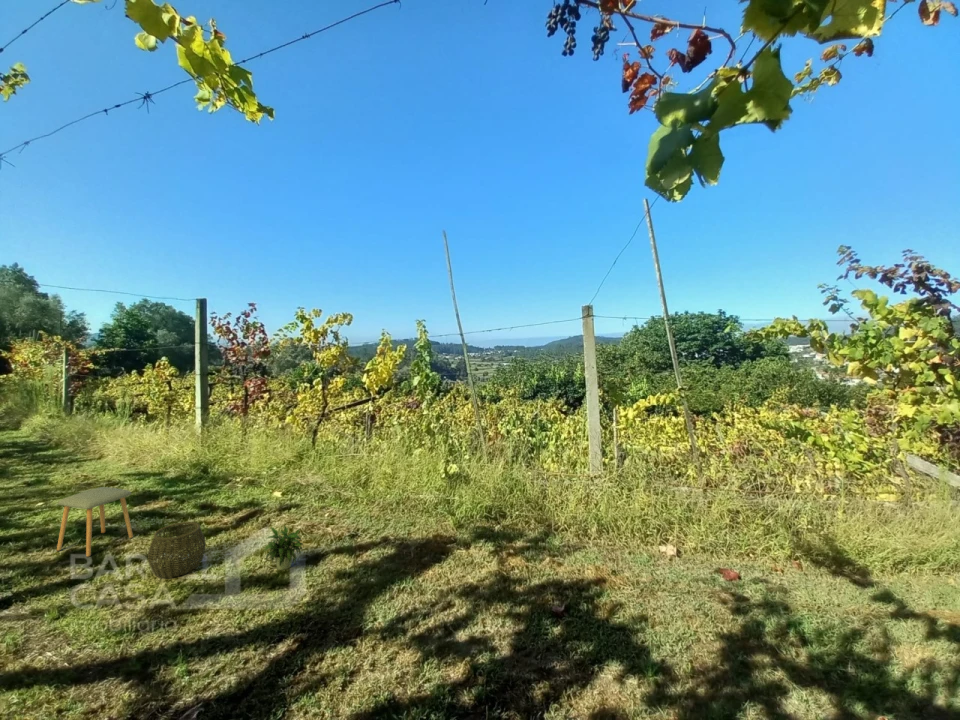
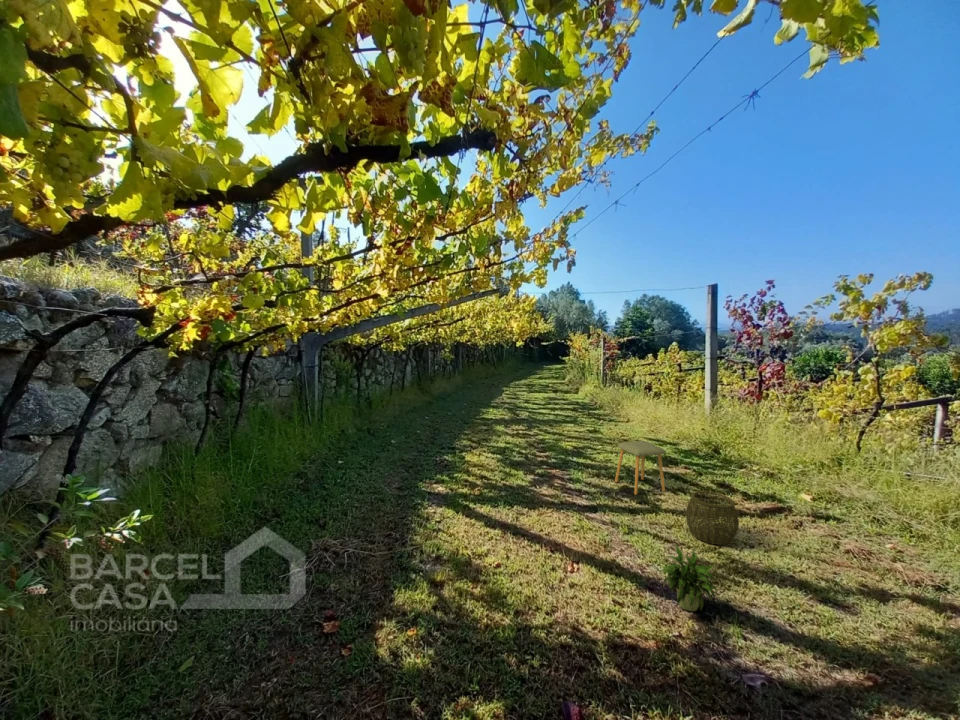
potted plant: present [264,526,303,570] -> present [661,545,717,611]

